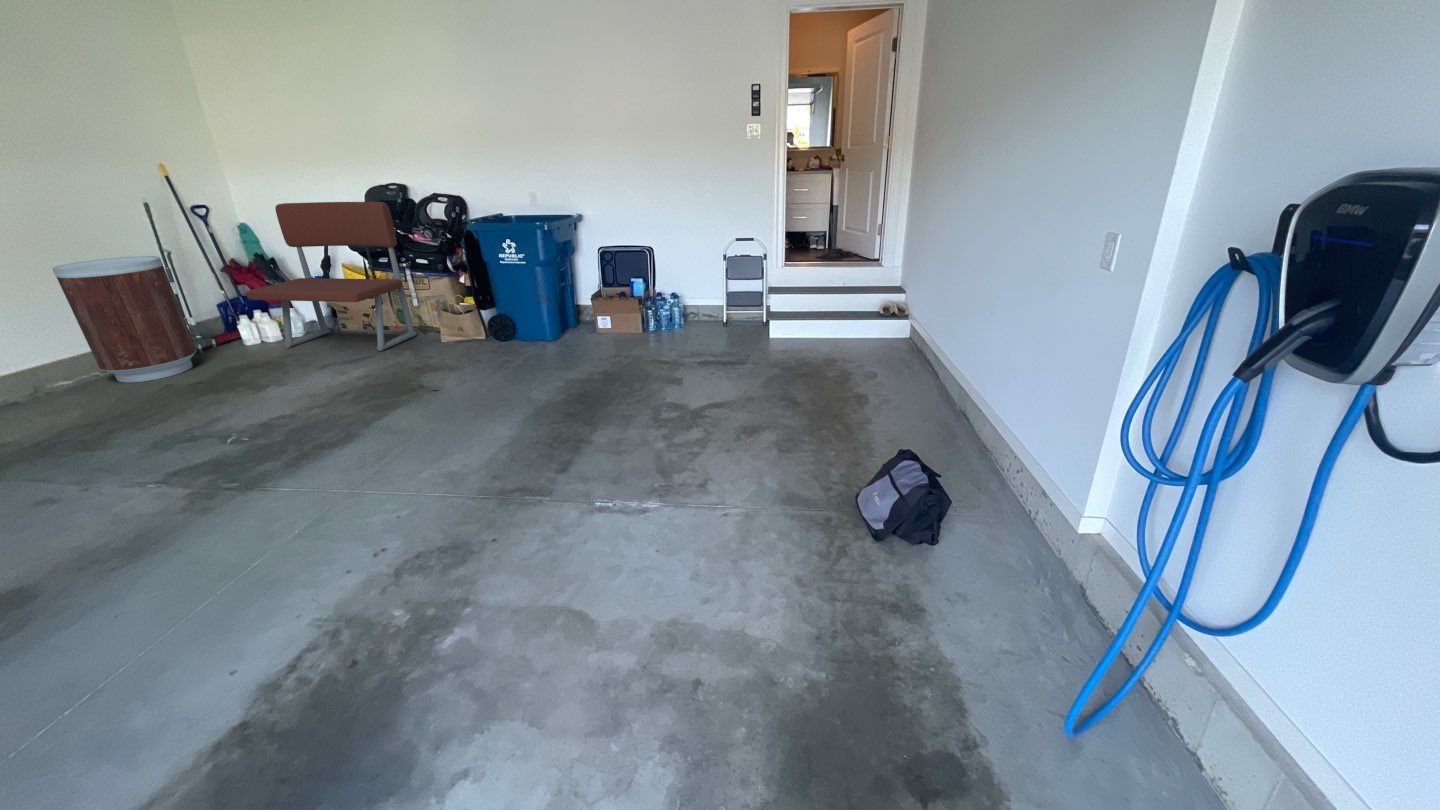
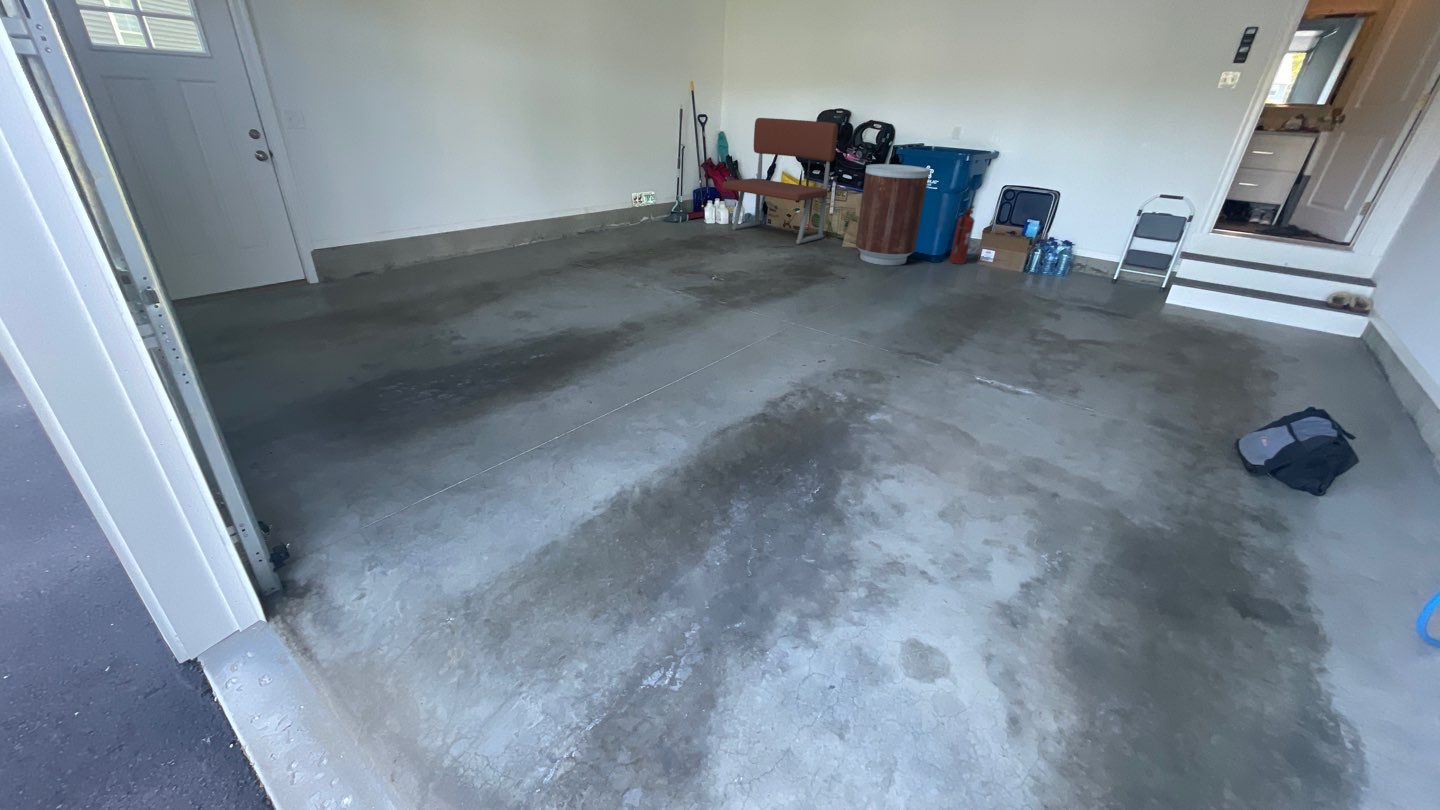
trash can: present [52,256,197,382] -> present [855,164,930,265]
fire extinguisher: none [561,274,583,337] -> present [950,206,974,264]

